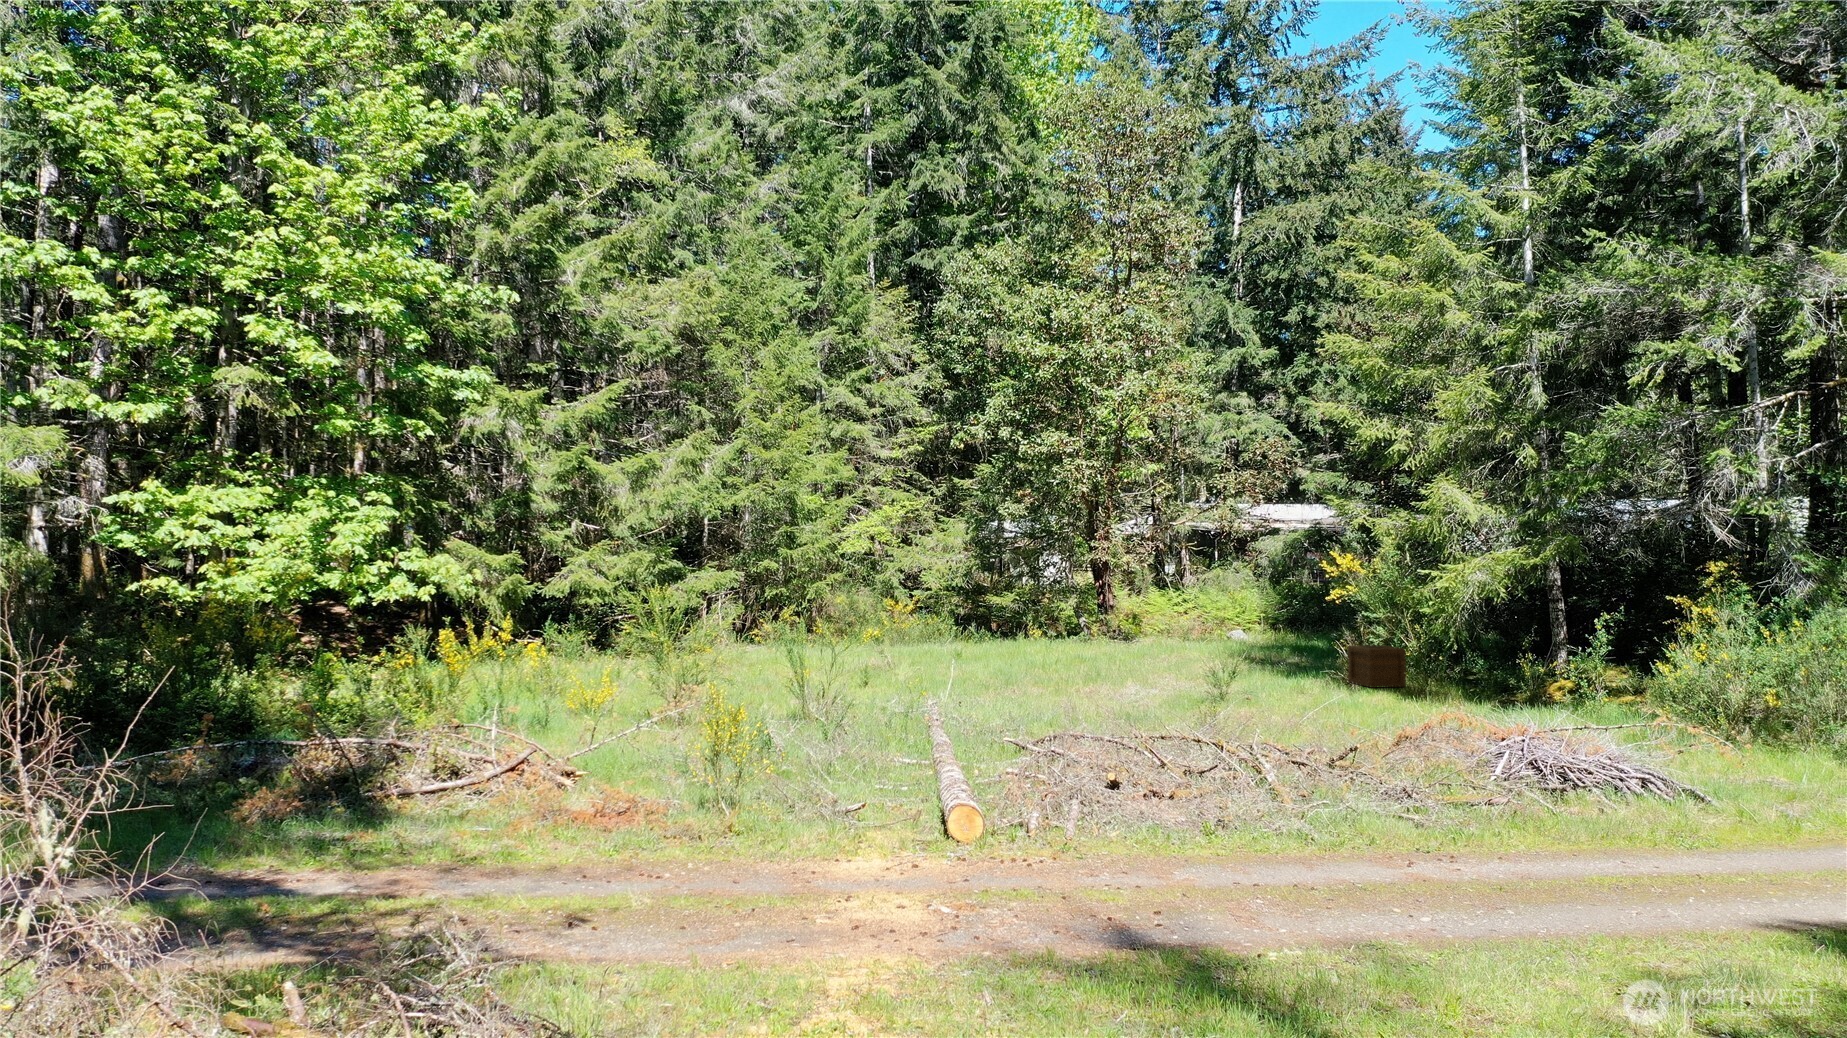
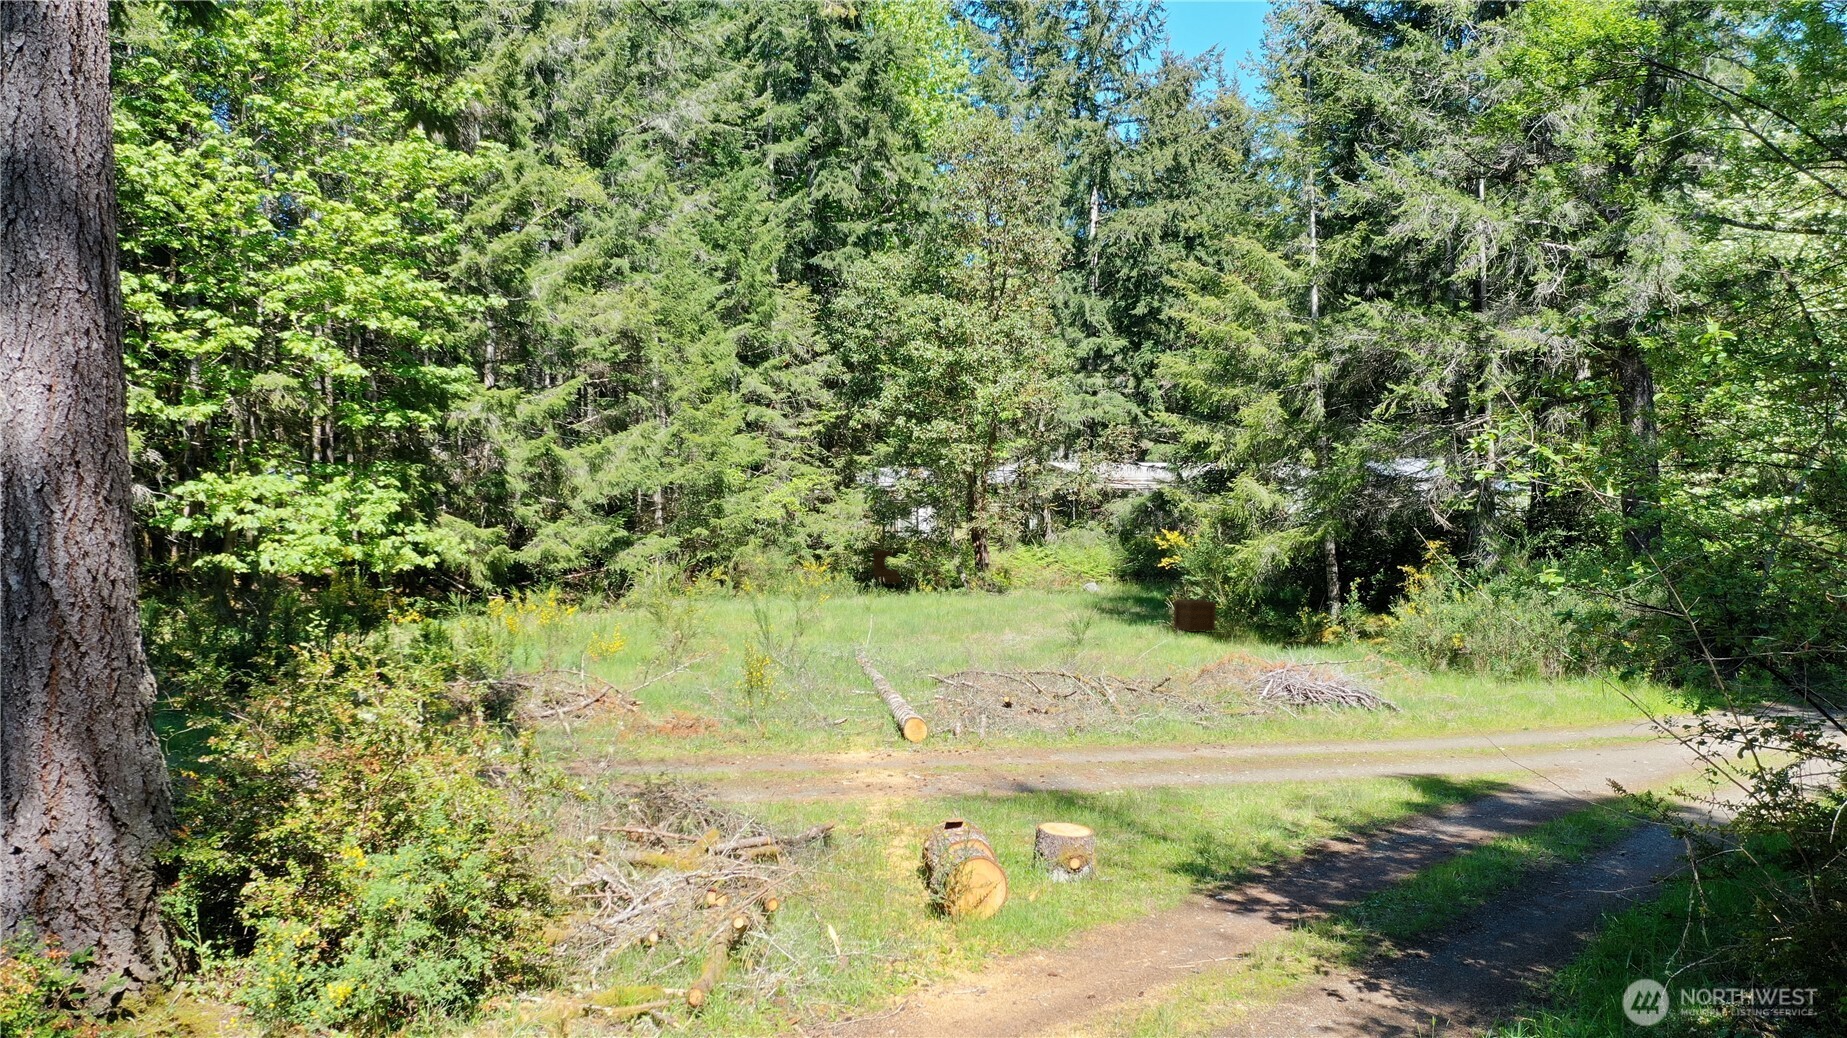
lounge chair: none [971,590,1006,635] -> present [872,550,902,587]

